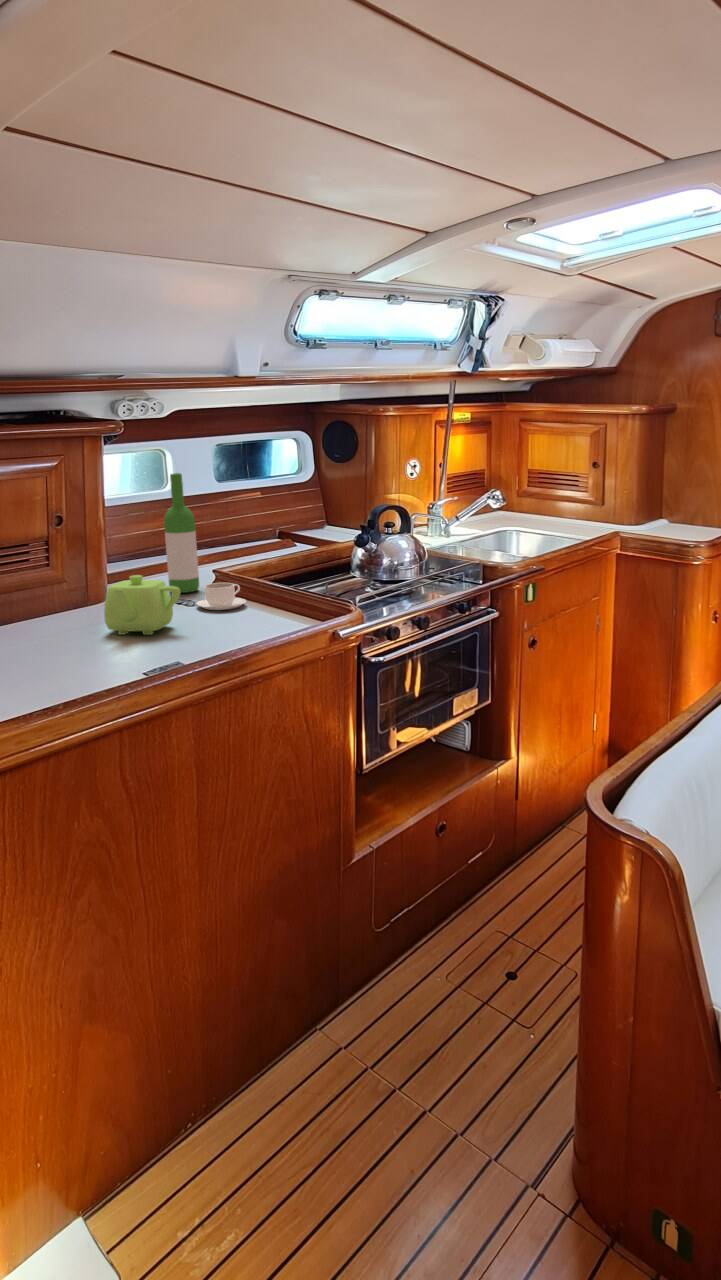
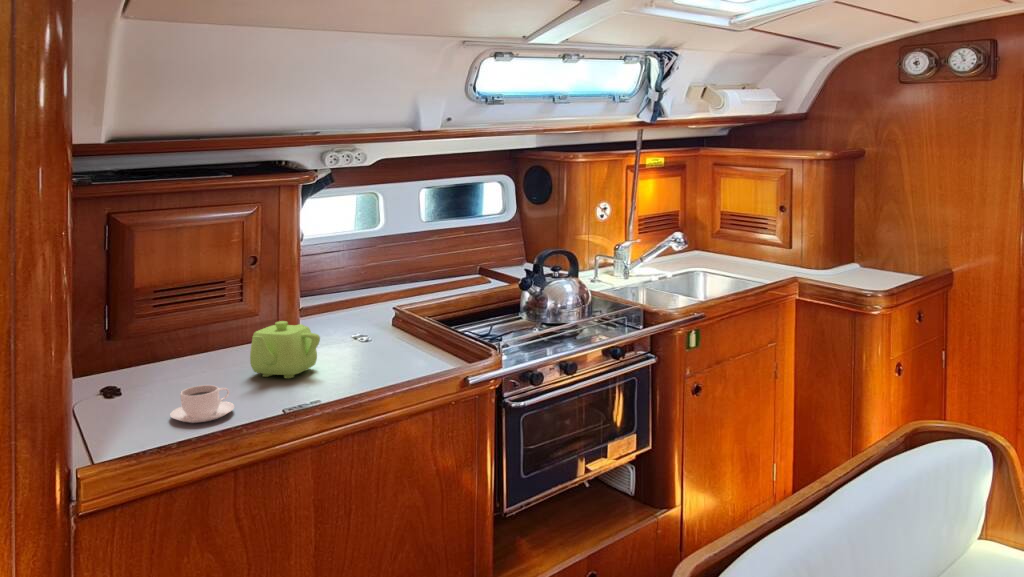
wine bottle: present [164,473,199,593] -> none [333,222,365,332]
coffee cup: present [196,583,246,610] -> present [170,385,234,423]

